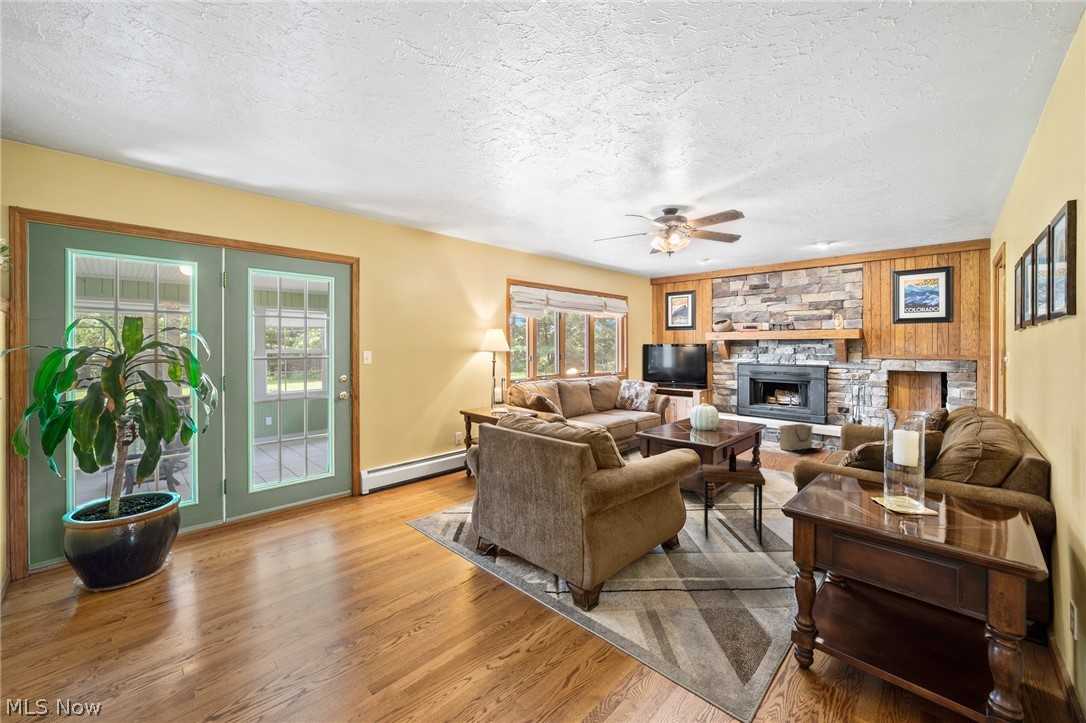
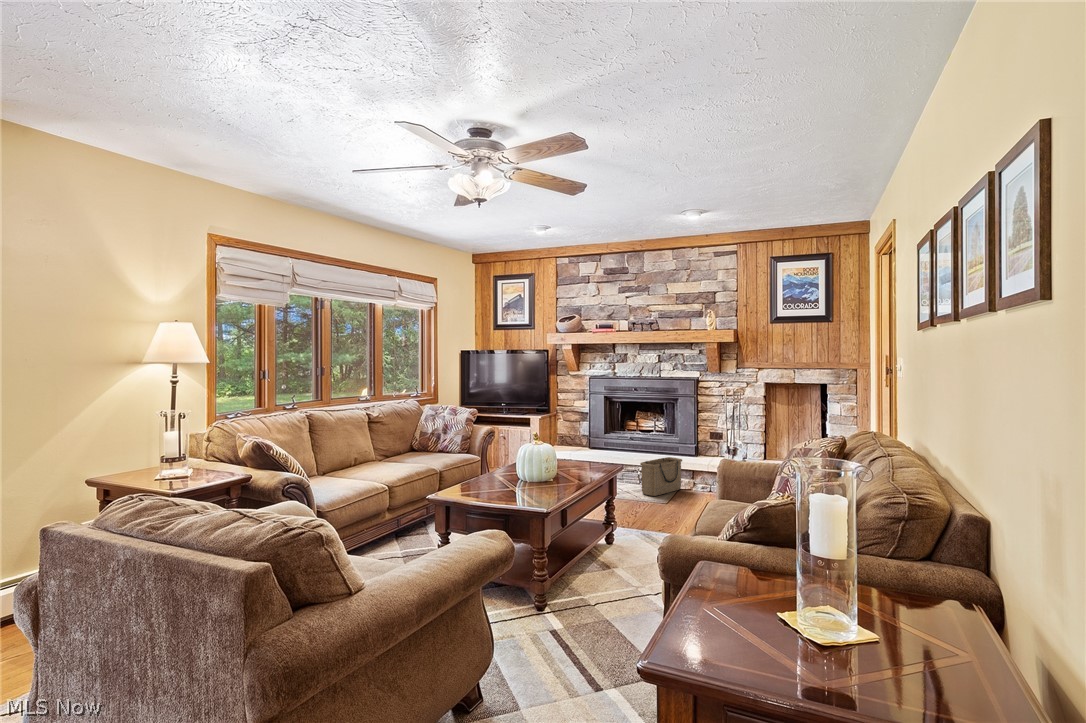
side table: present [702,446,765,544] -> none [516,518,610,676]

